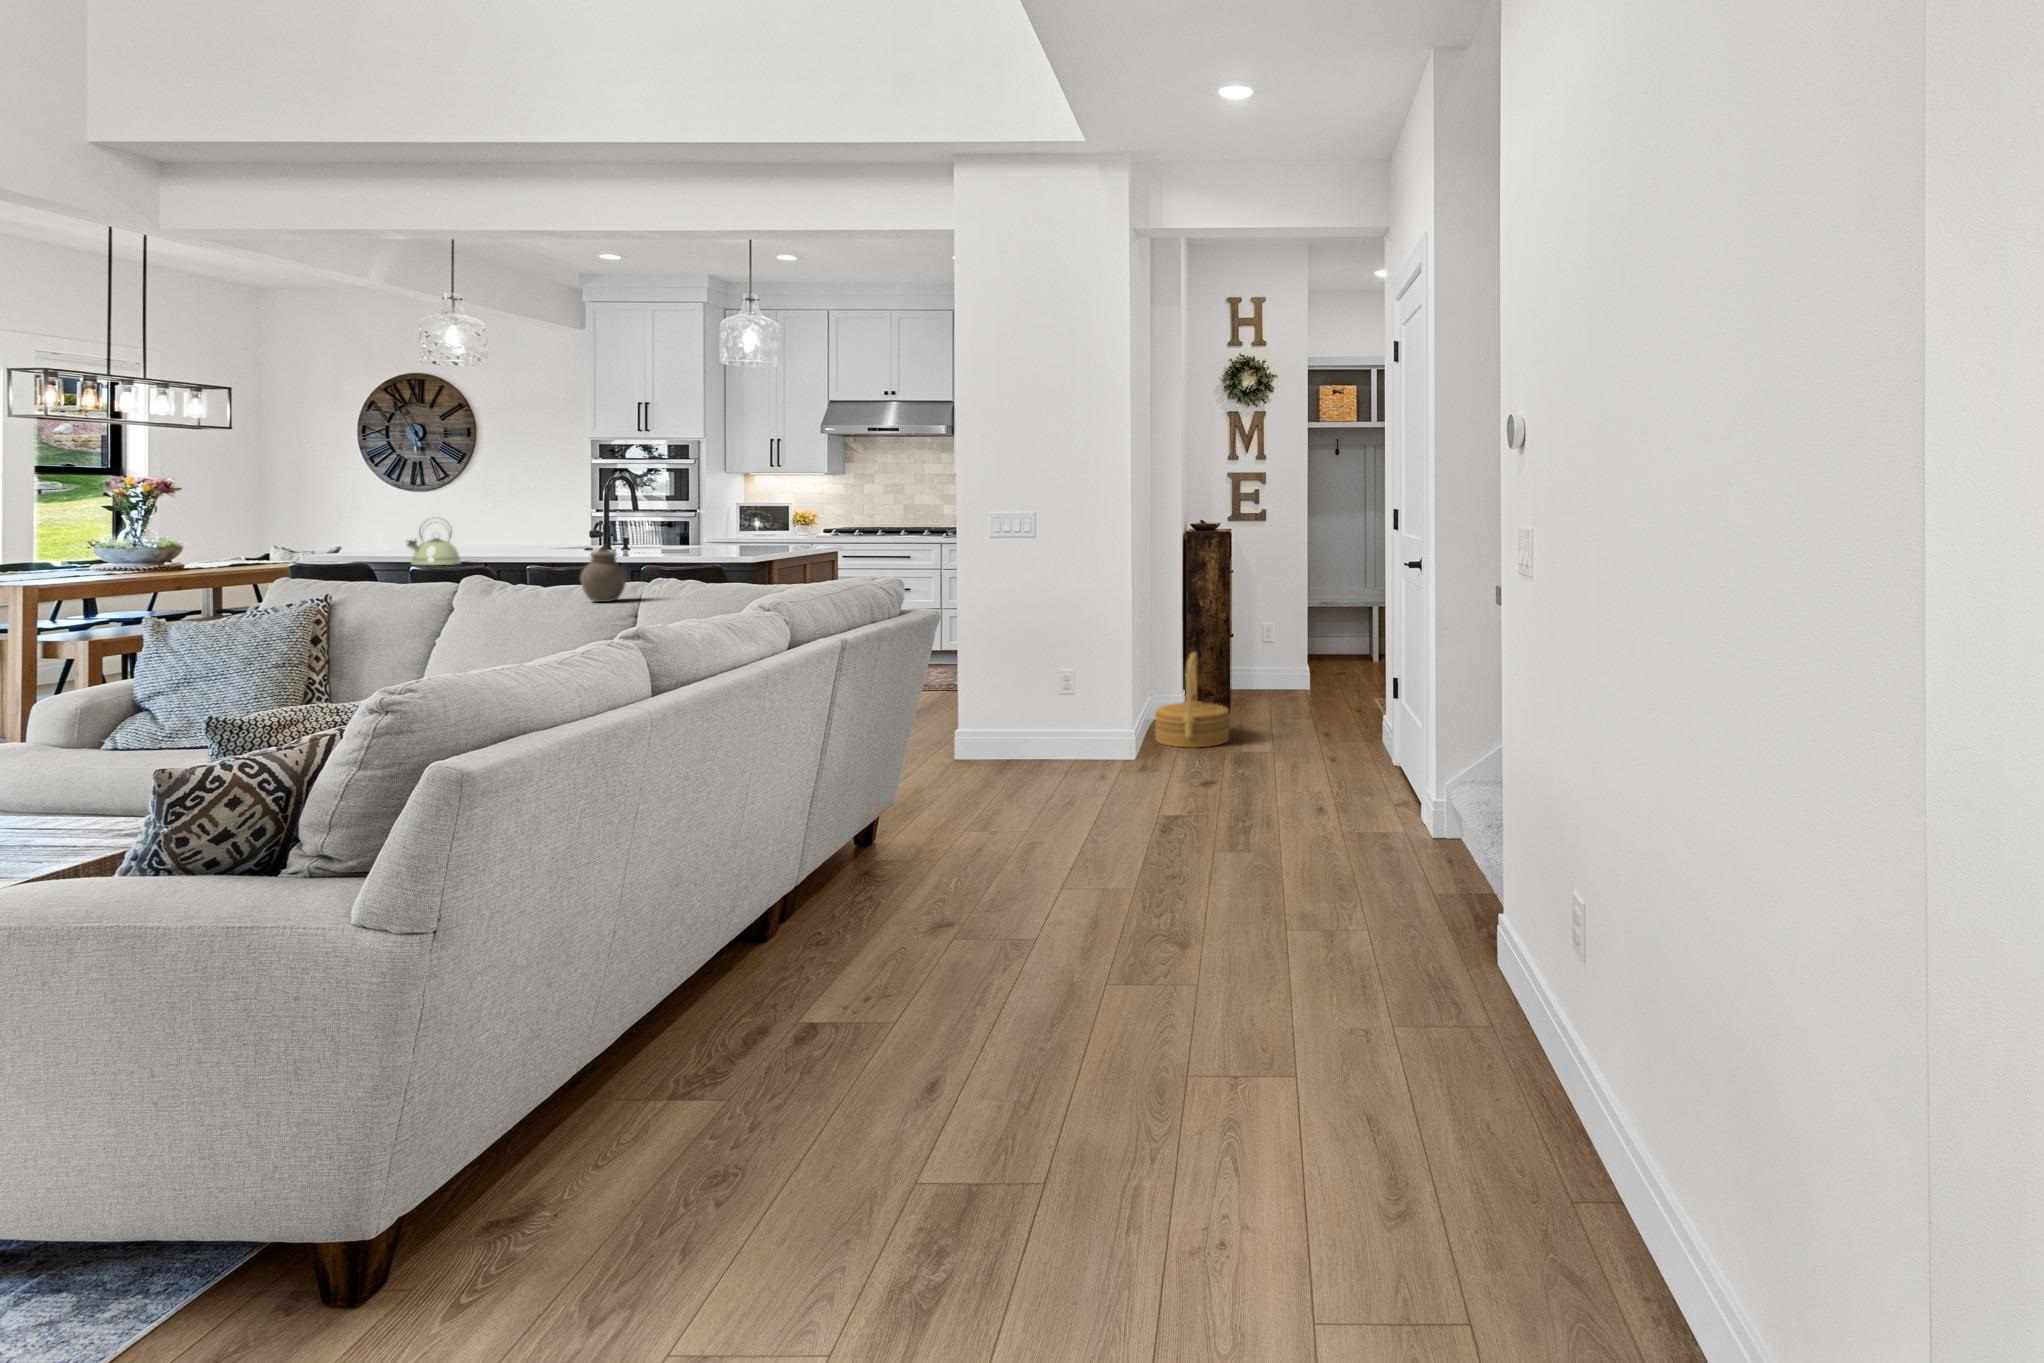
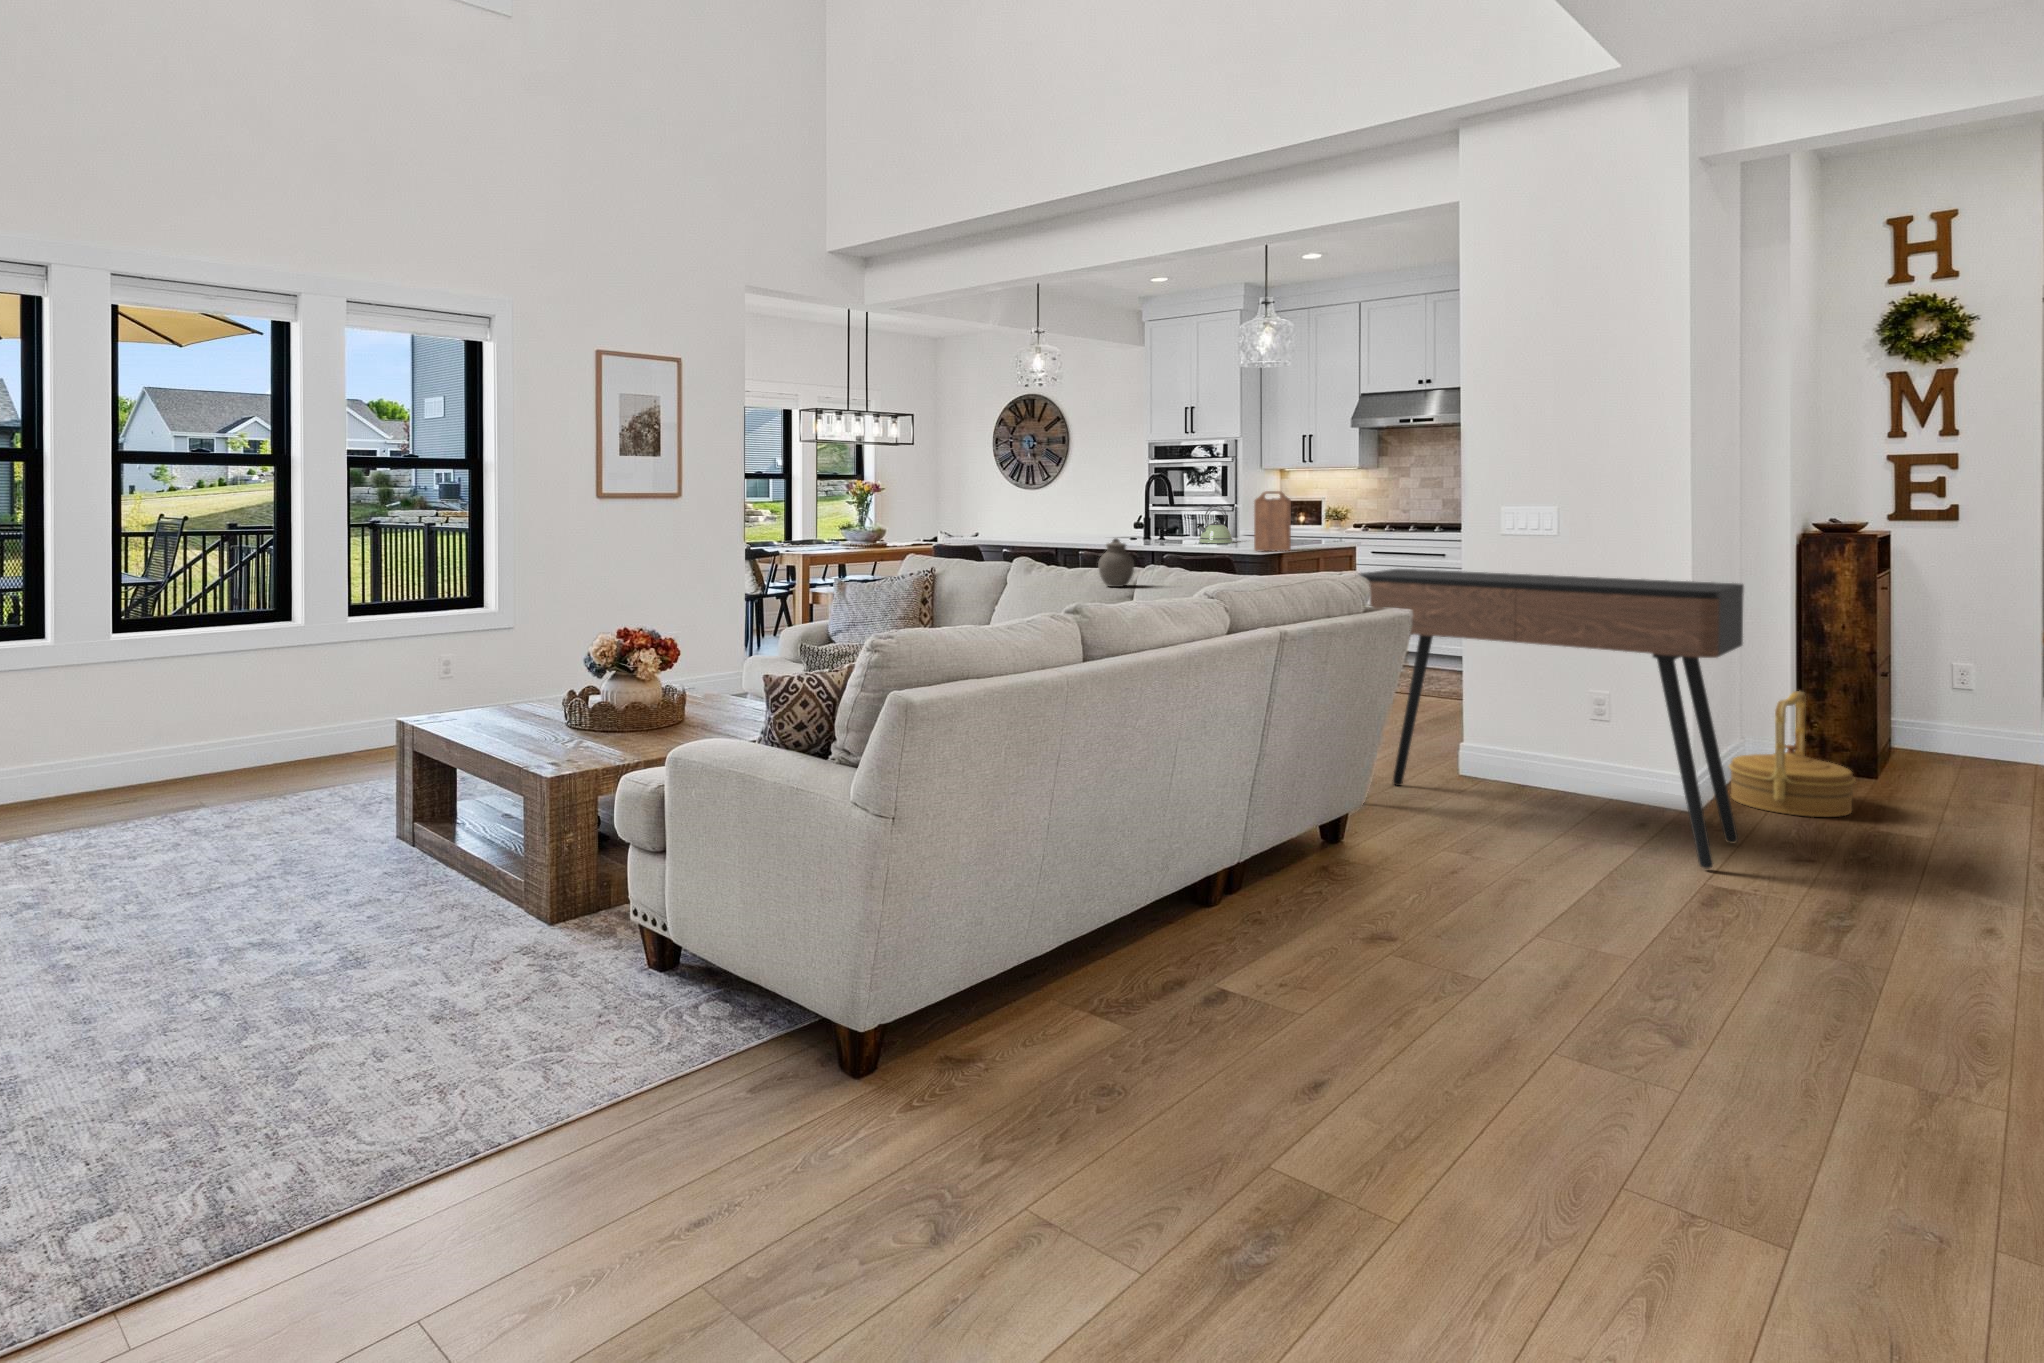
cutting board: none [731,495,770,557] -> present [1254,491,1291,551]
kettle: present [407,519,461,565] -> present [1197,506,1233,544]
console table: none [875,570,1176,801] -> present [1360,569,1744,869]

